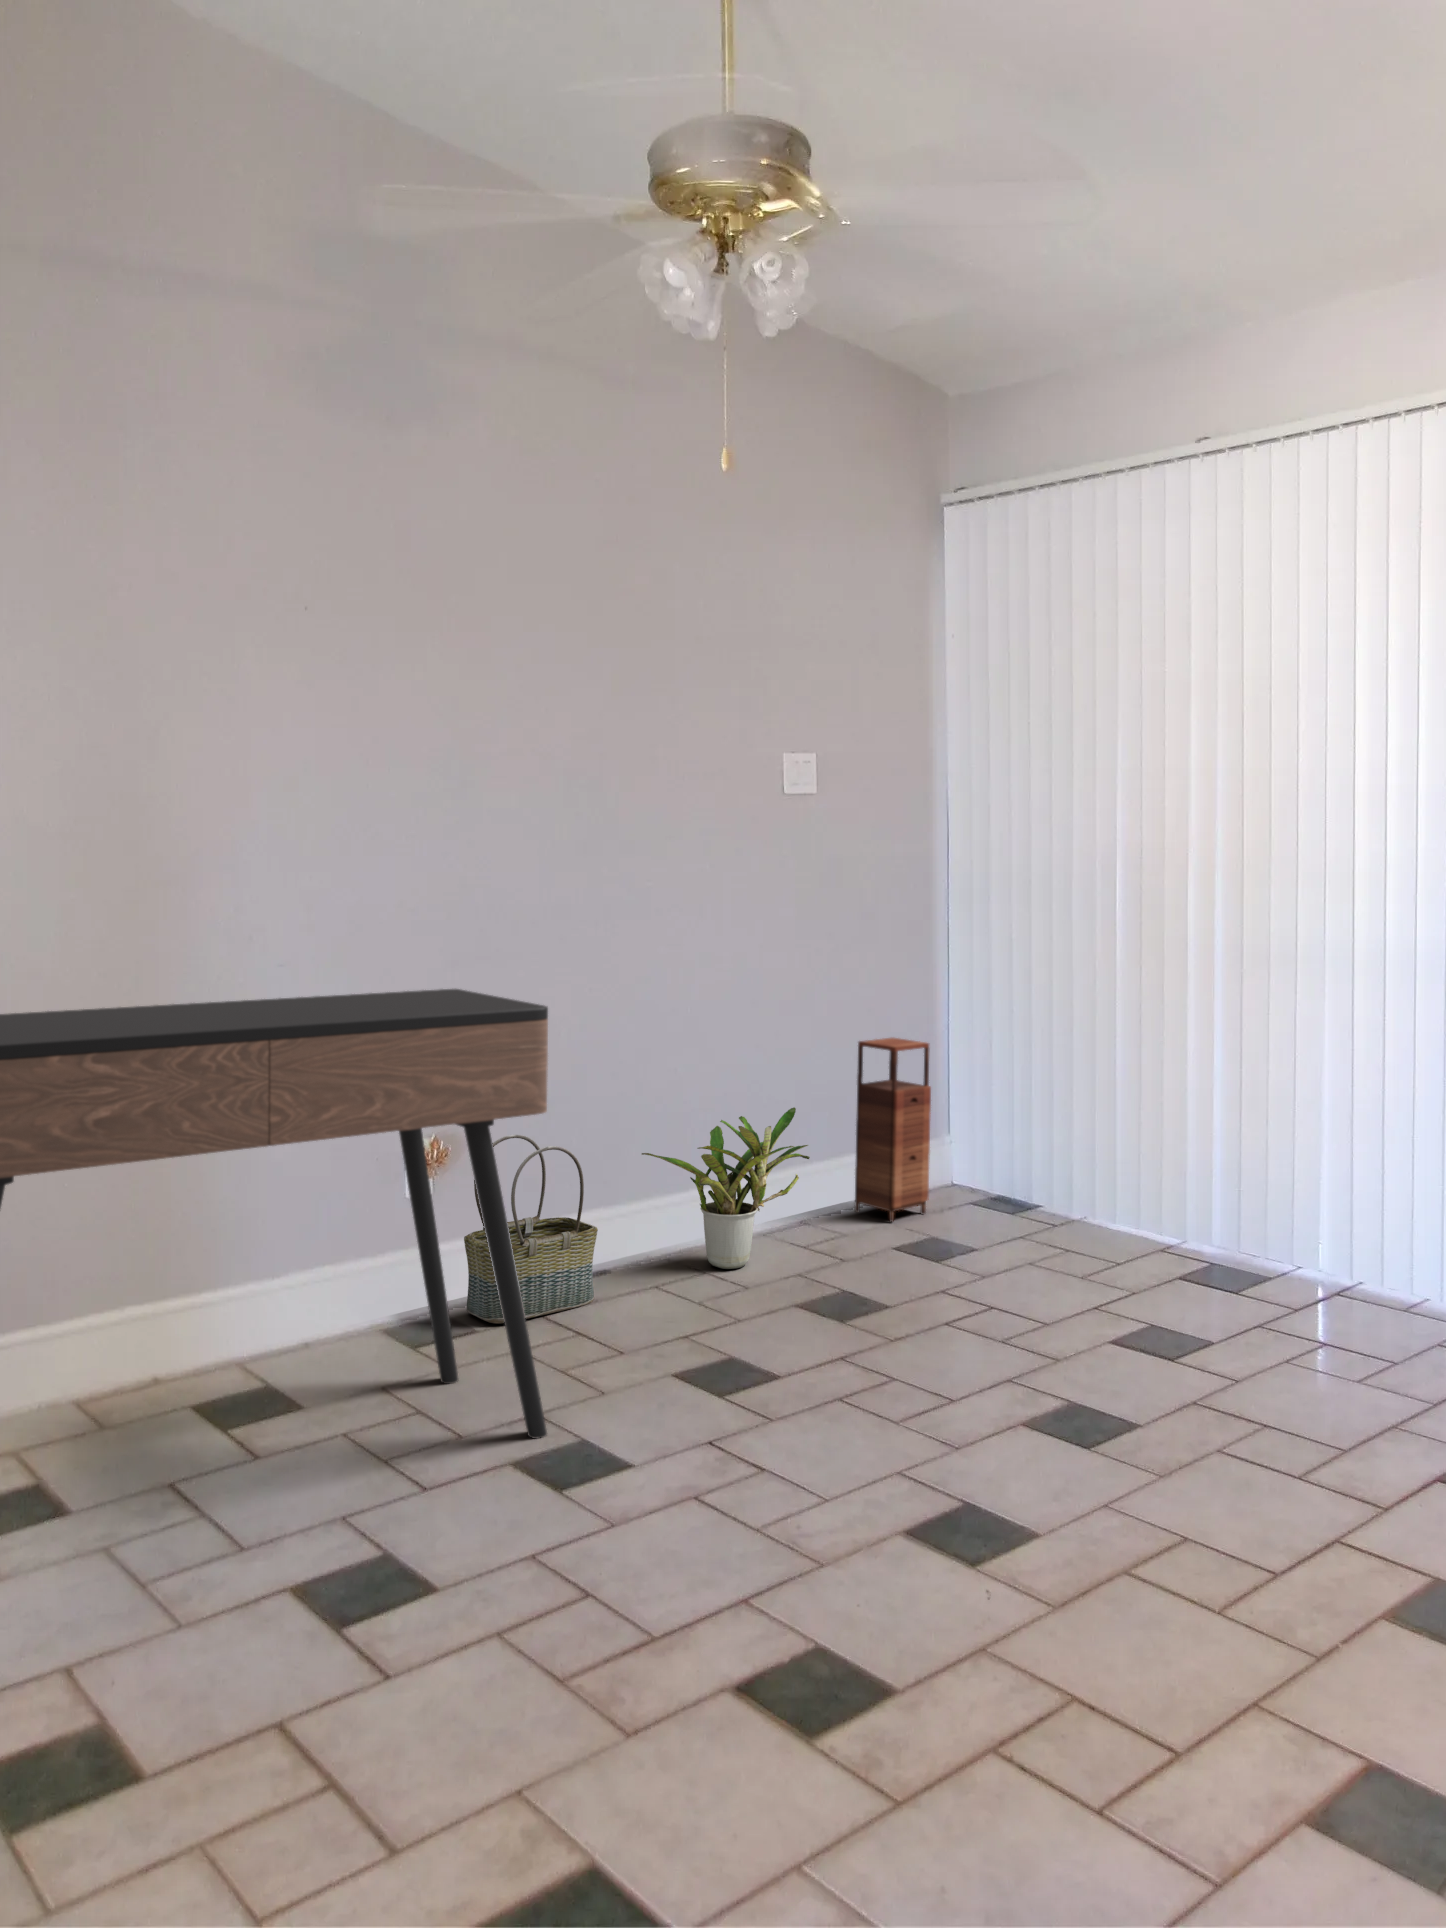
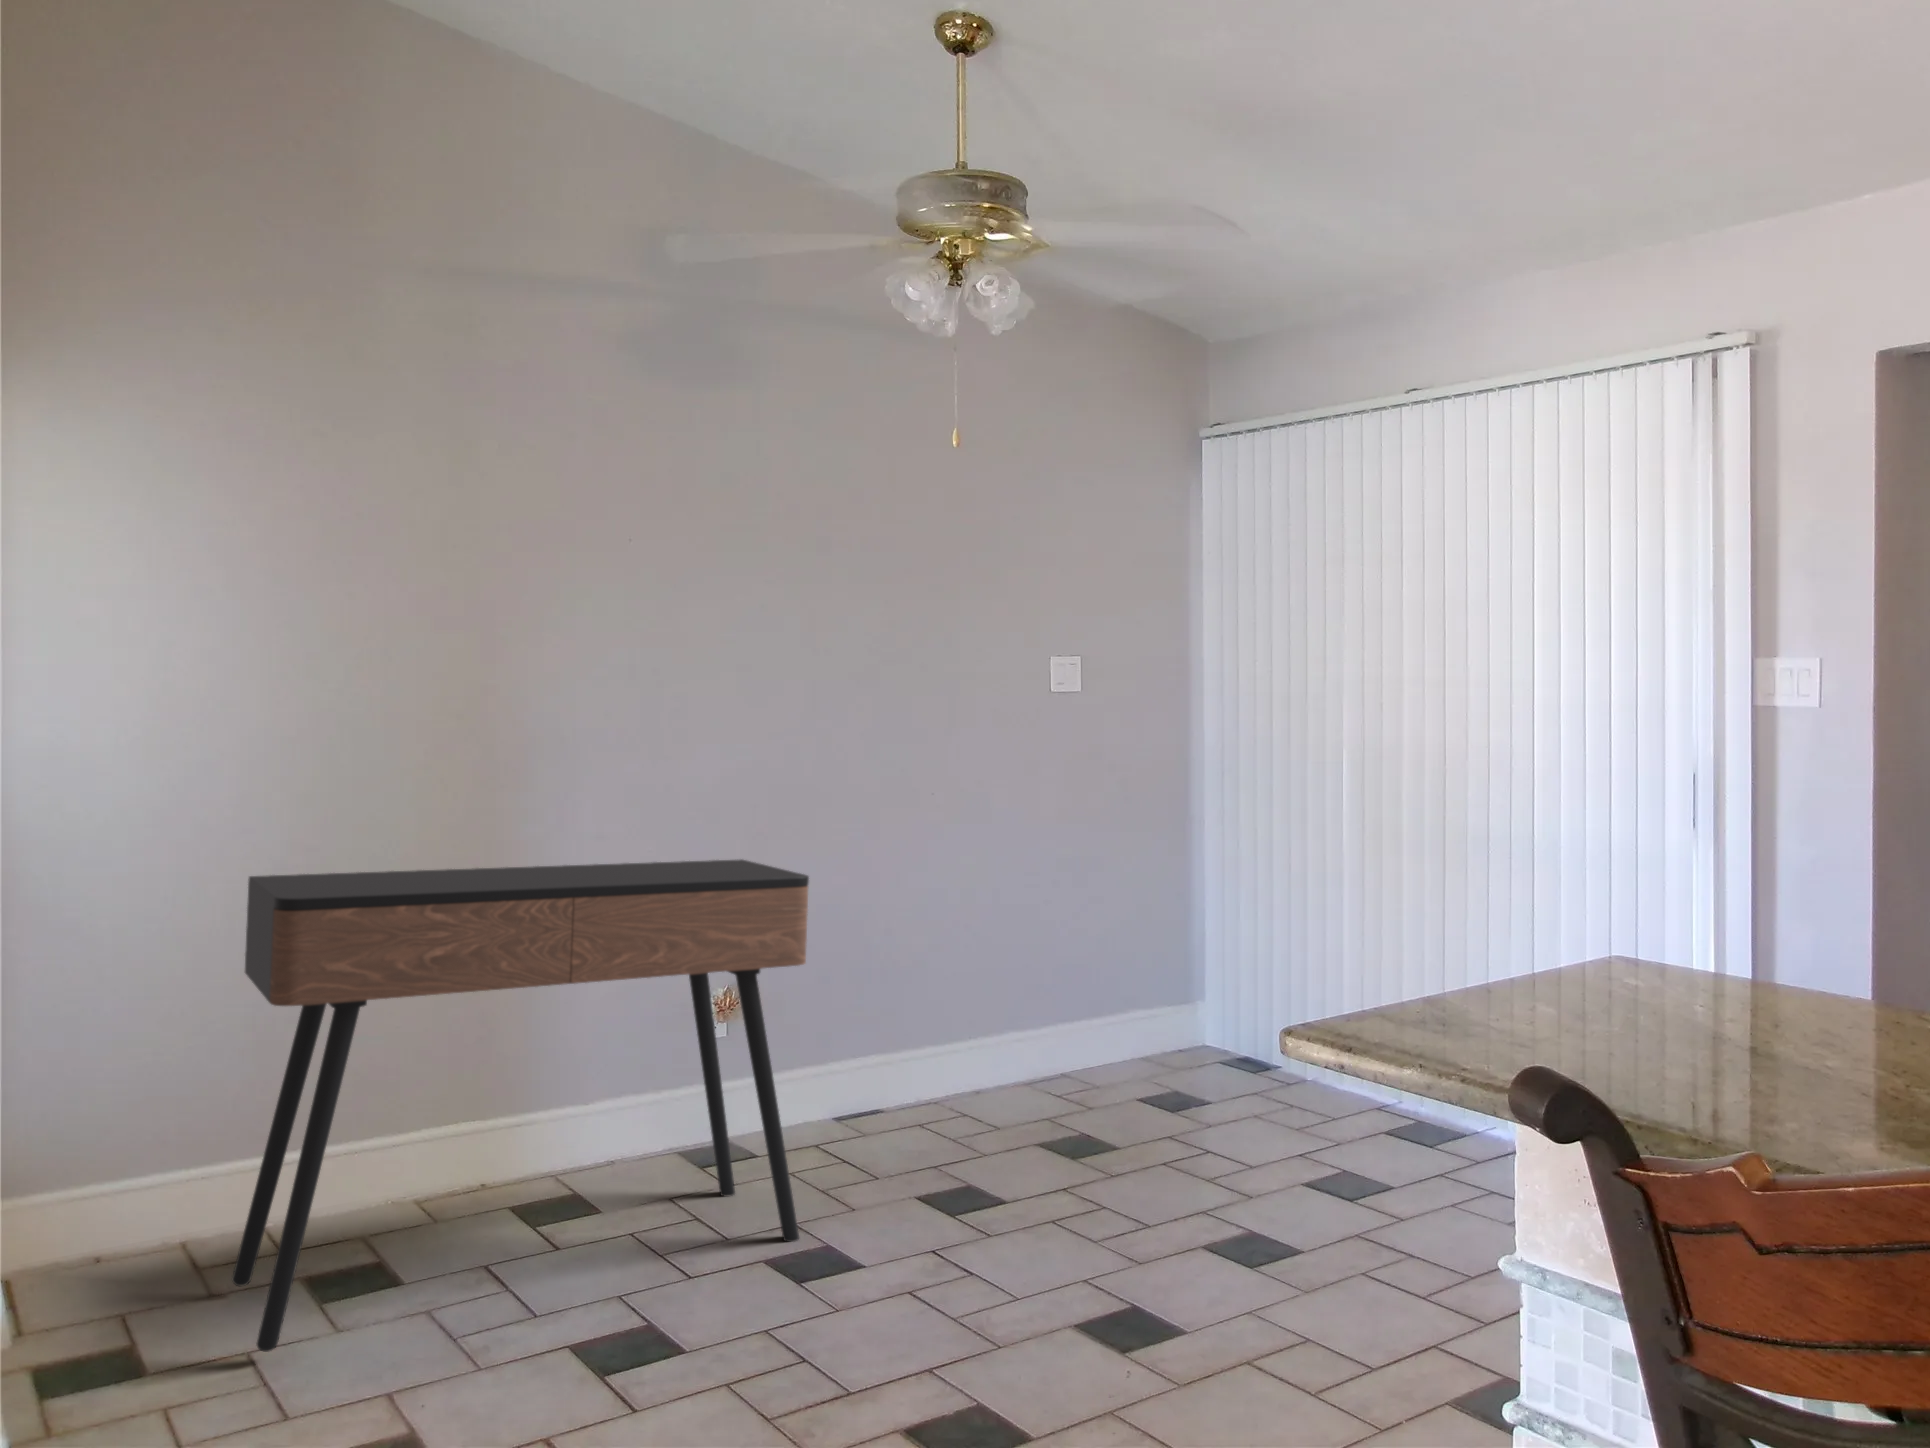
storage cabinet: present [855,1038,931,1222] -> none [1111,911,1179,1077]
potted plant: present [642,1107,810,1269] -> none [913,970,1064,1112]
basket: present [464,1135,598,1323] -> none [752,987,868,1149]

